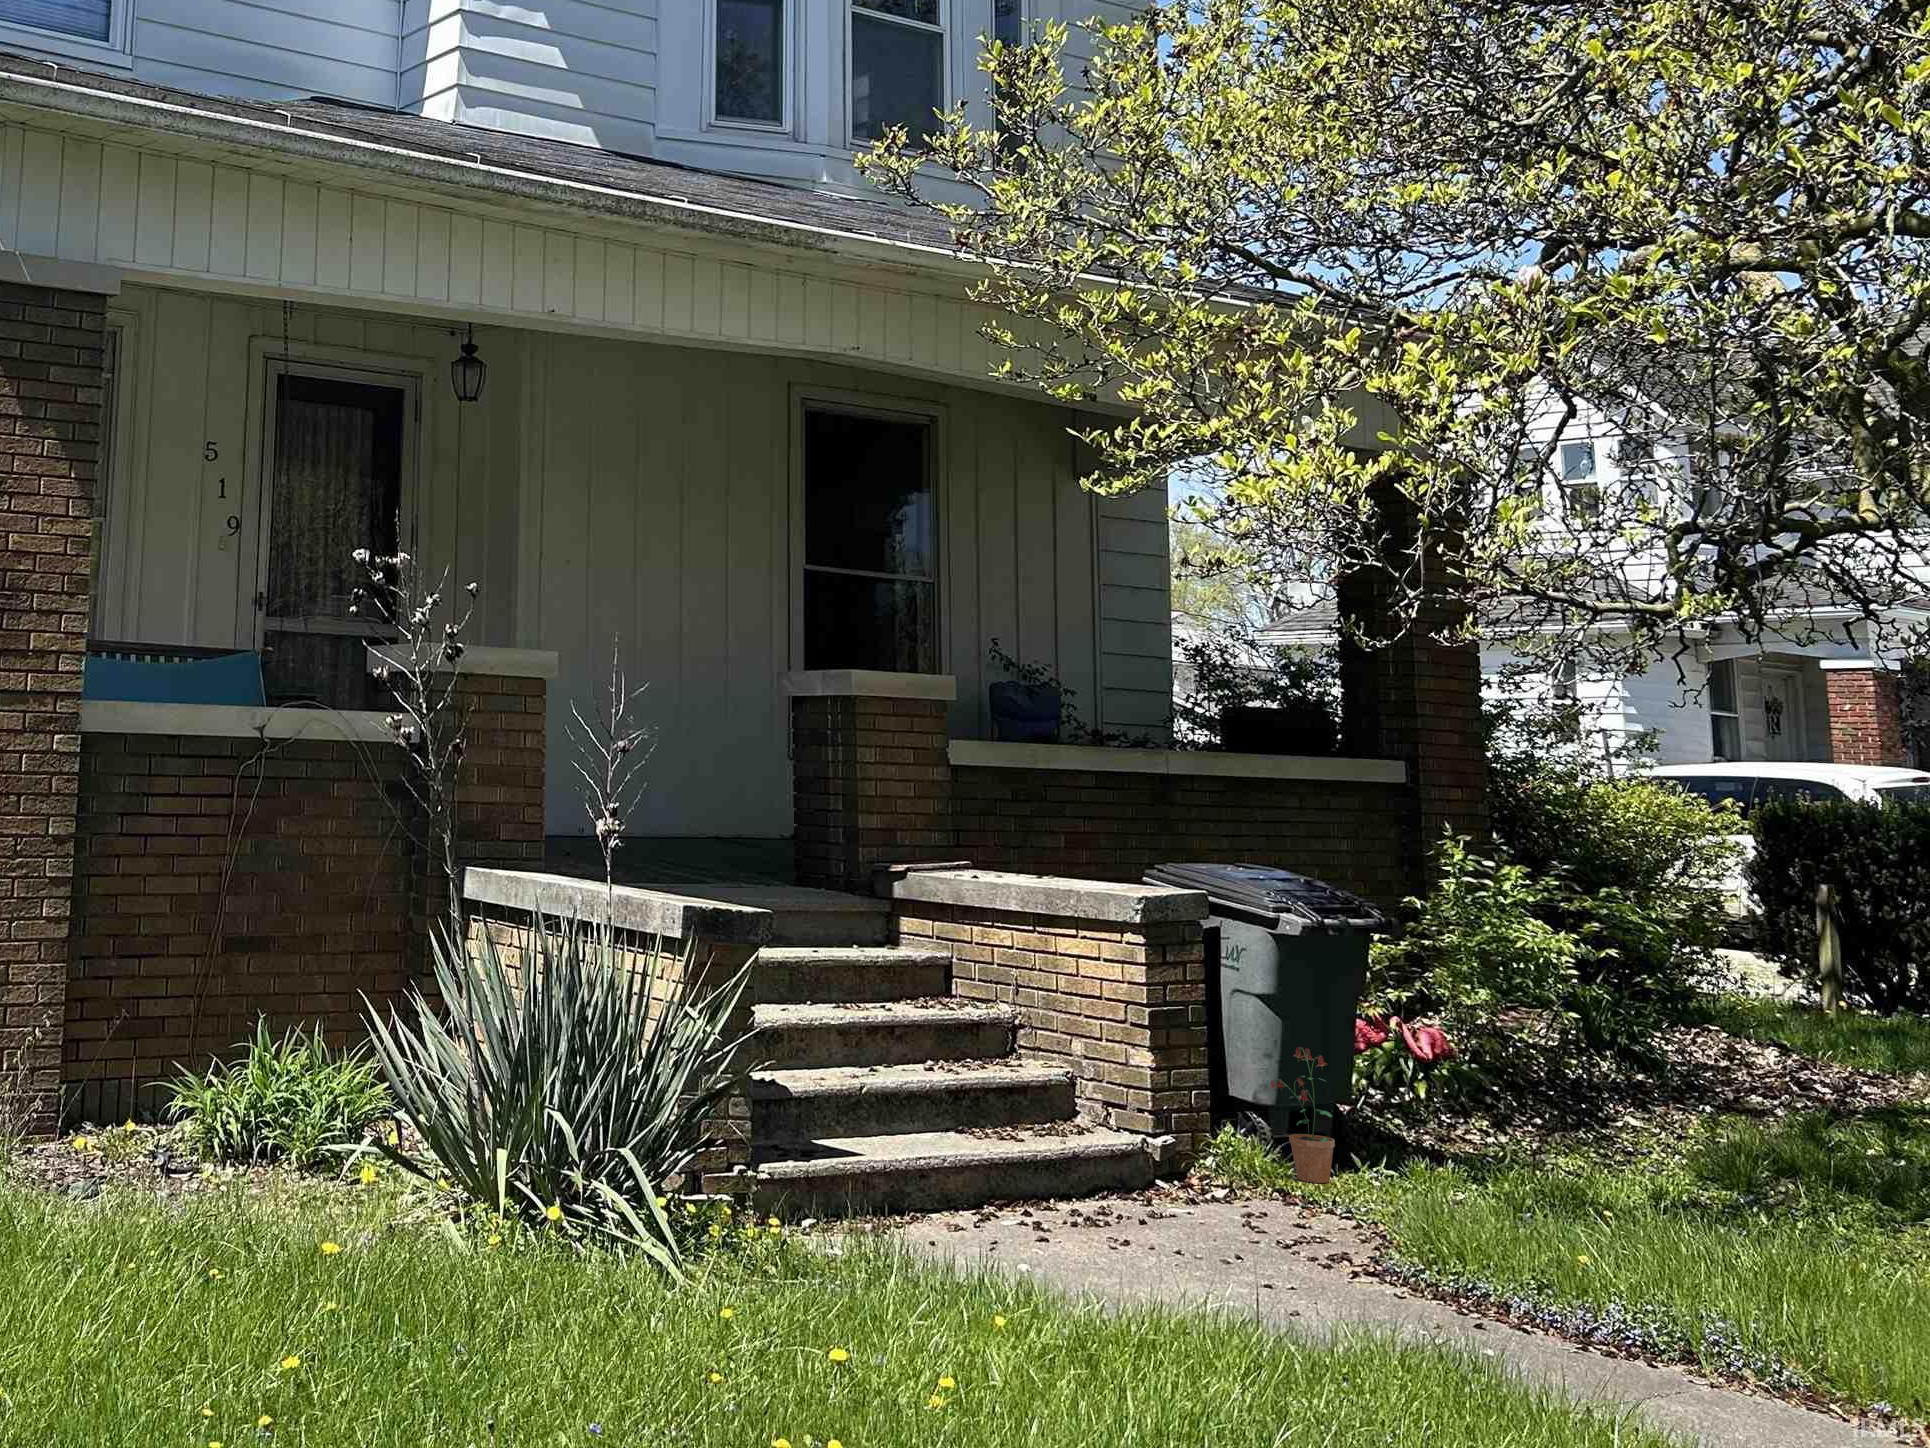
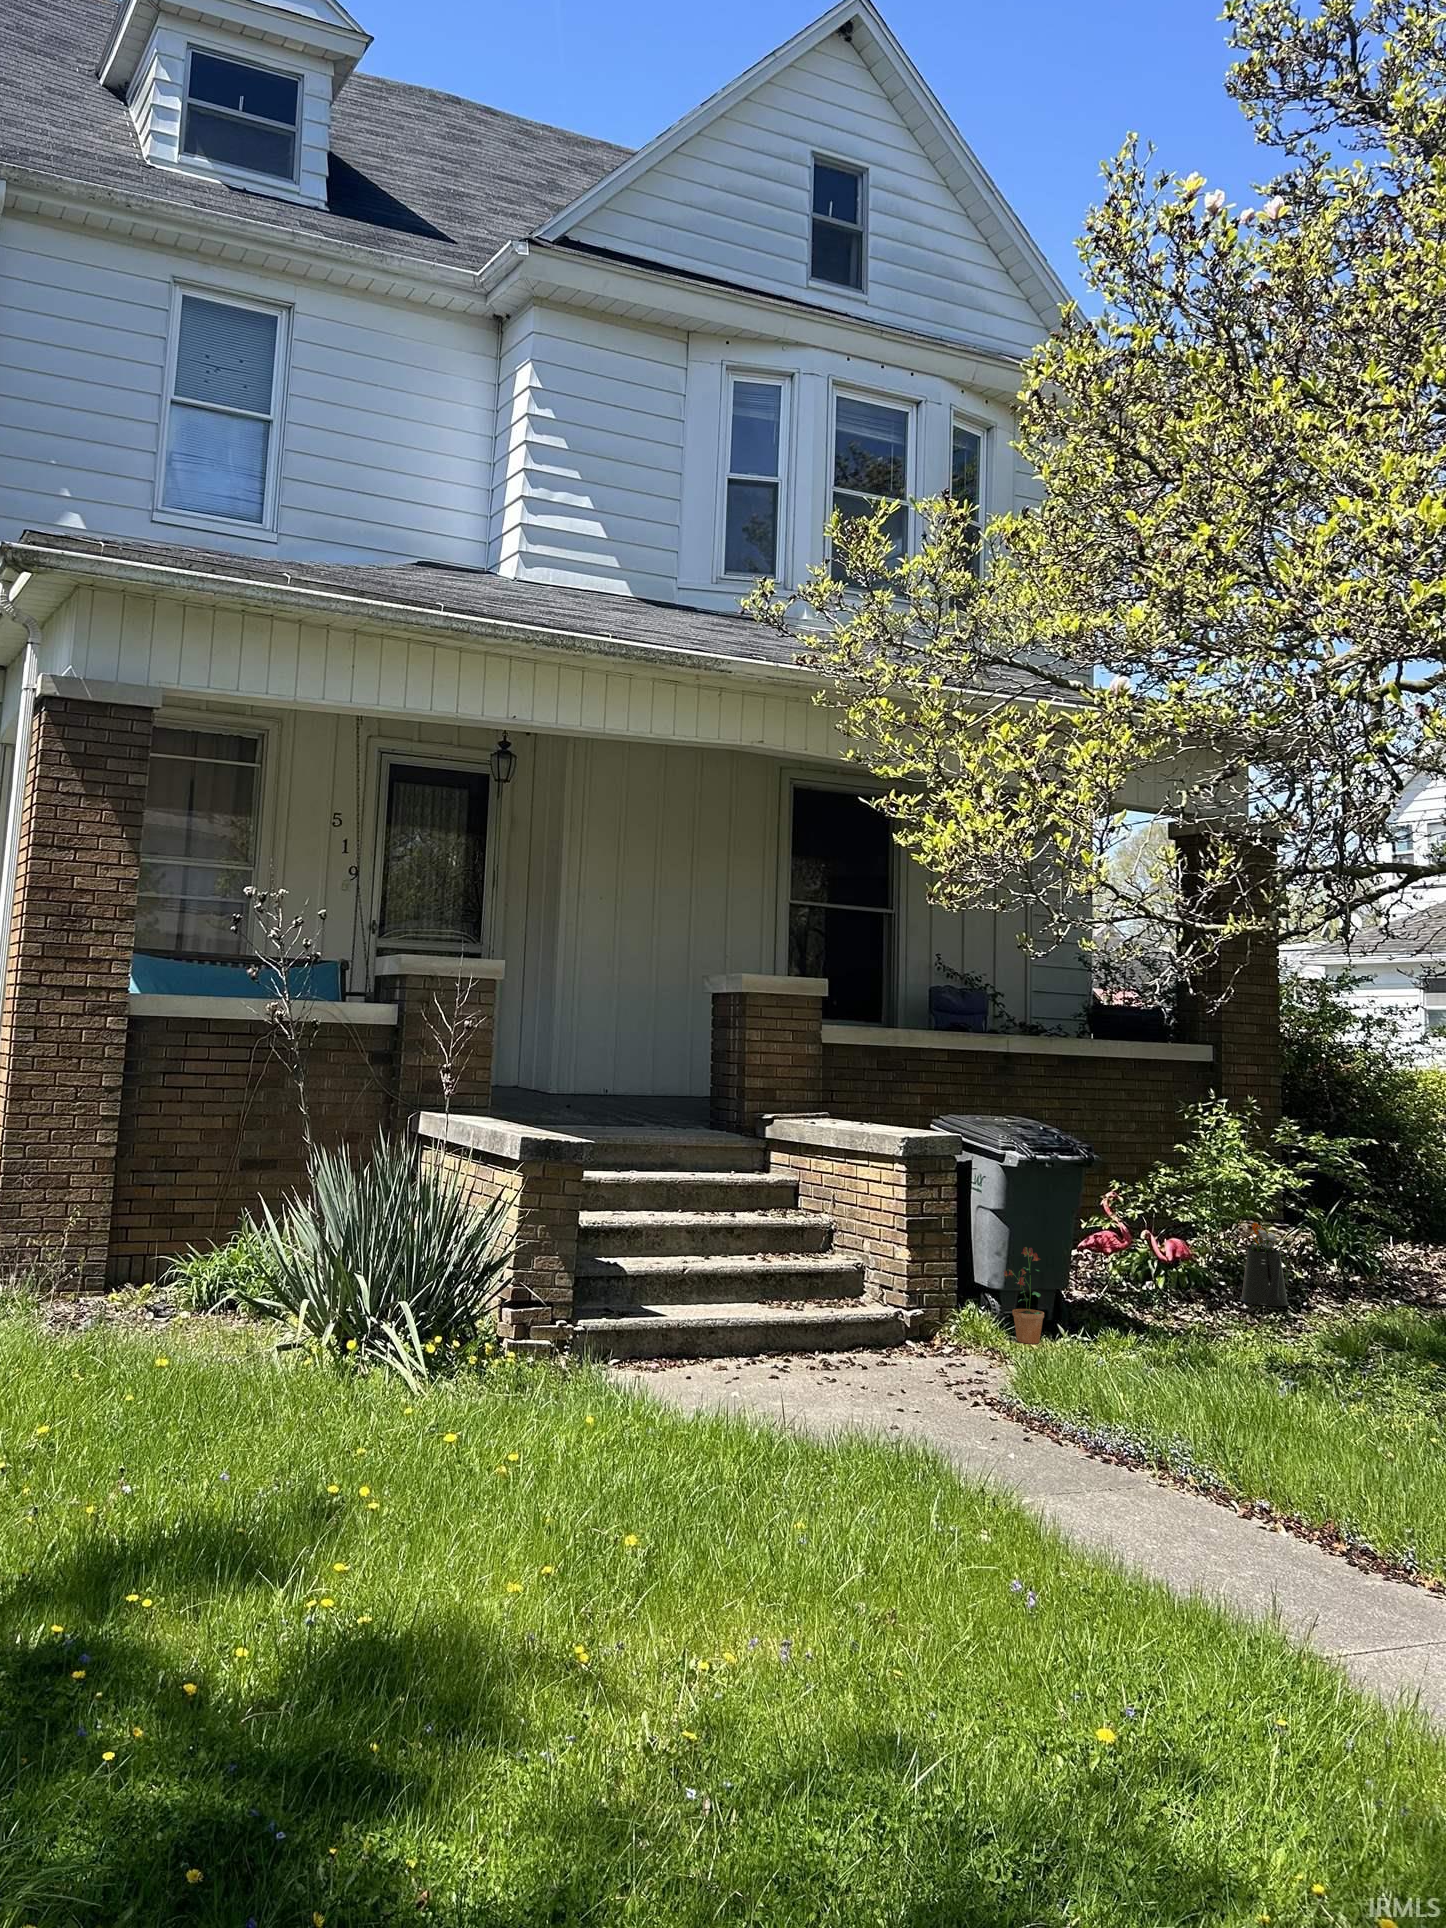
watering can: none [1509,1006,1578,1123] -> present [1240,1222,1289,1306]

